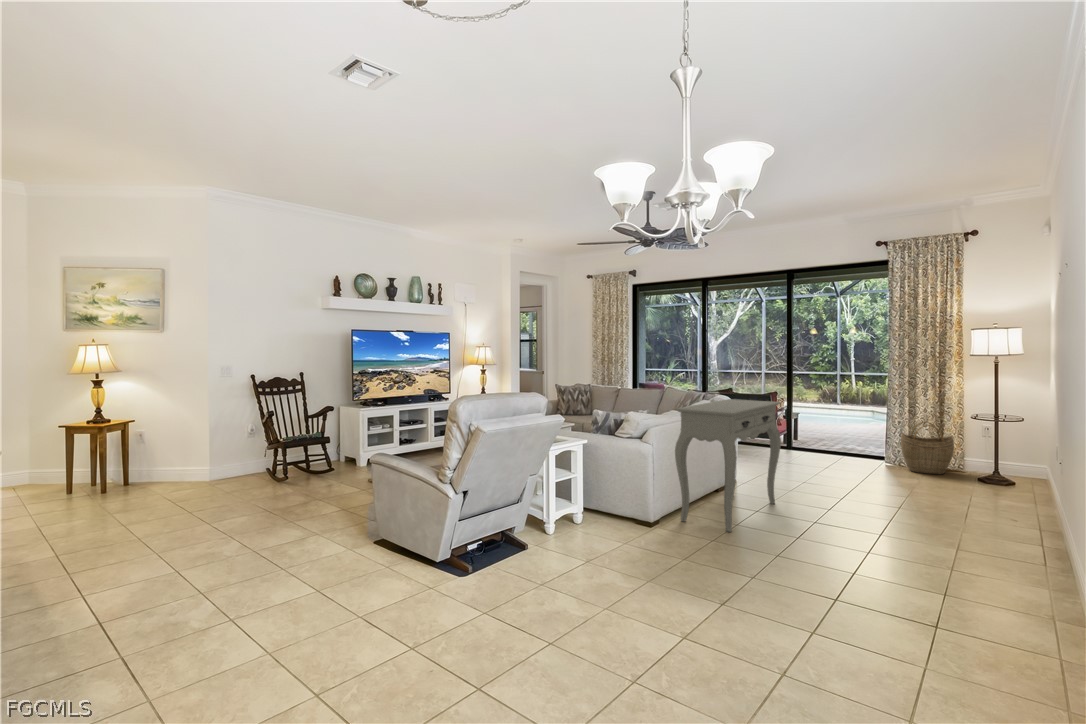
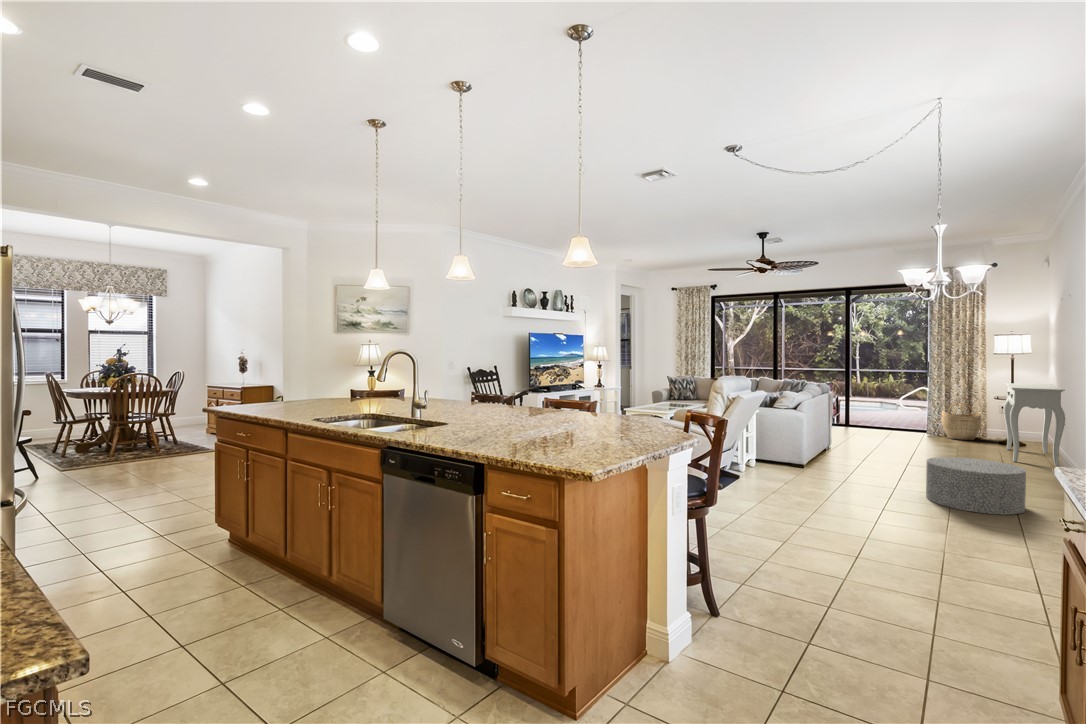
console table: present [675,399,781,532] -> present [1003,383,1065,466]
ottoman: none [779,529,936,655] -> present [926,457,1026,515]

